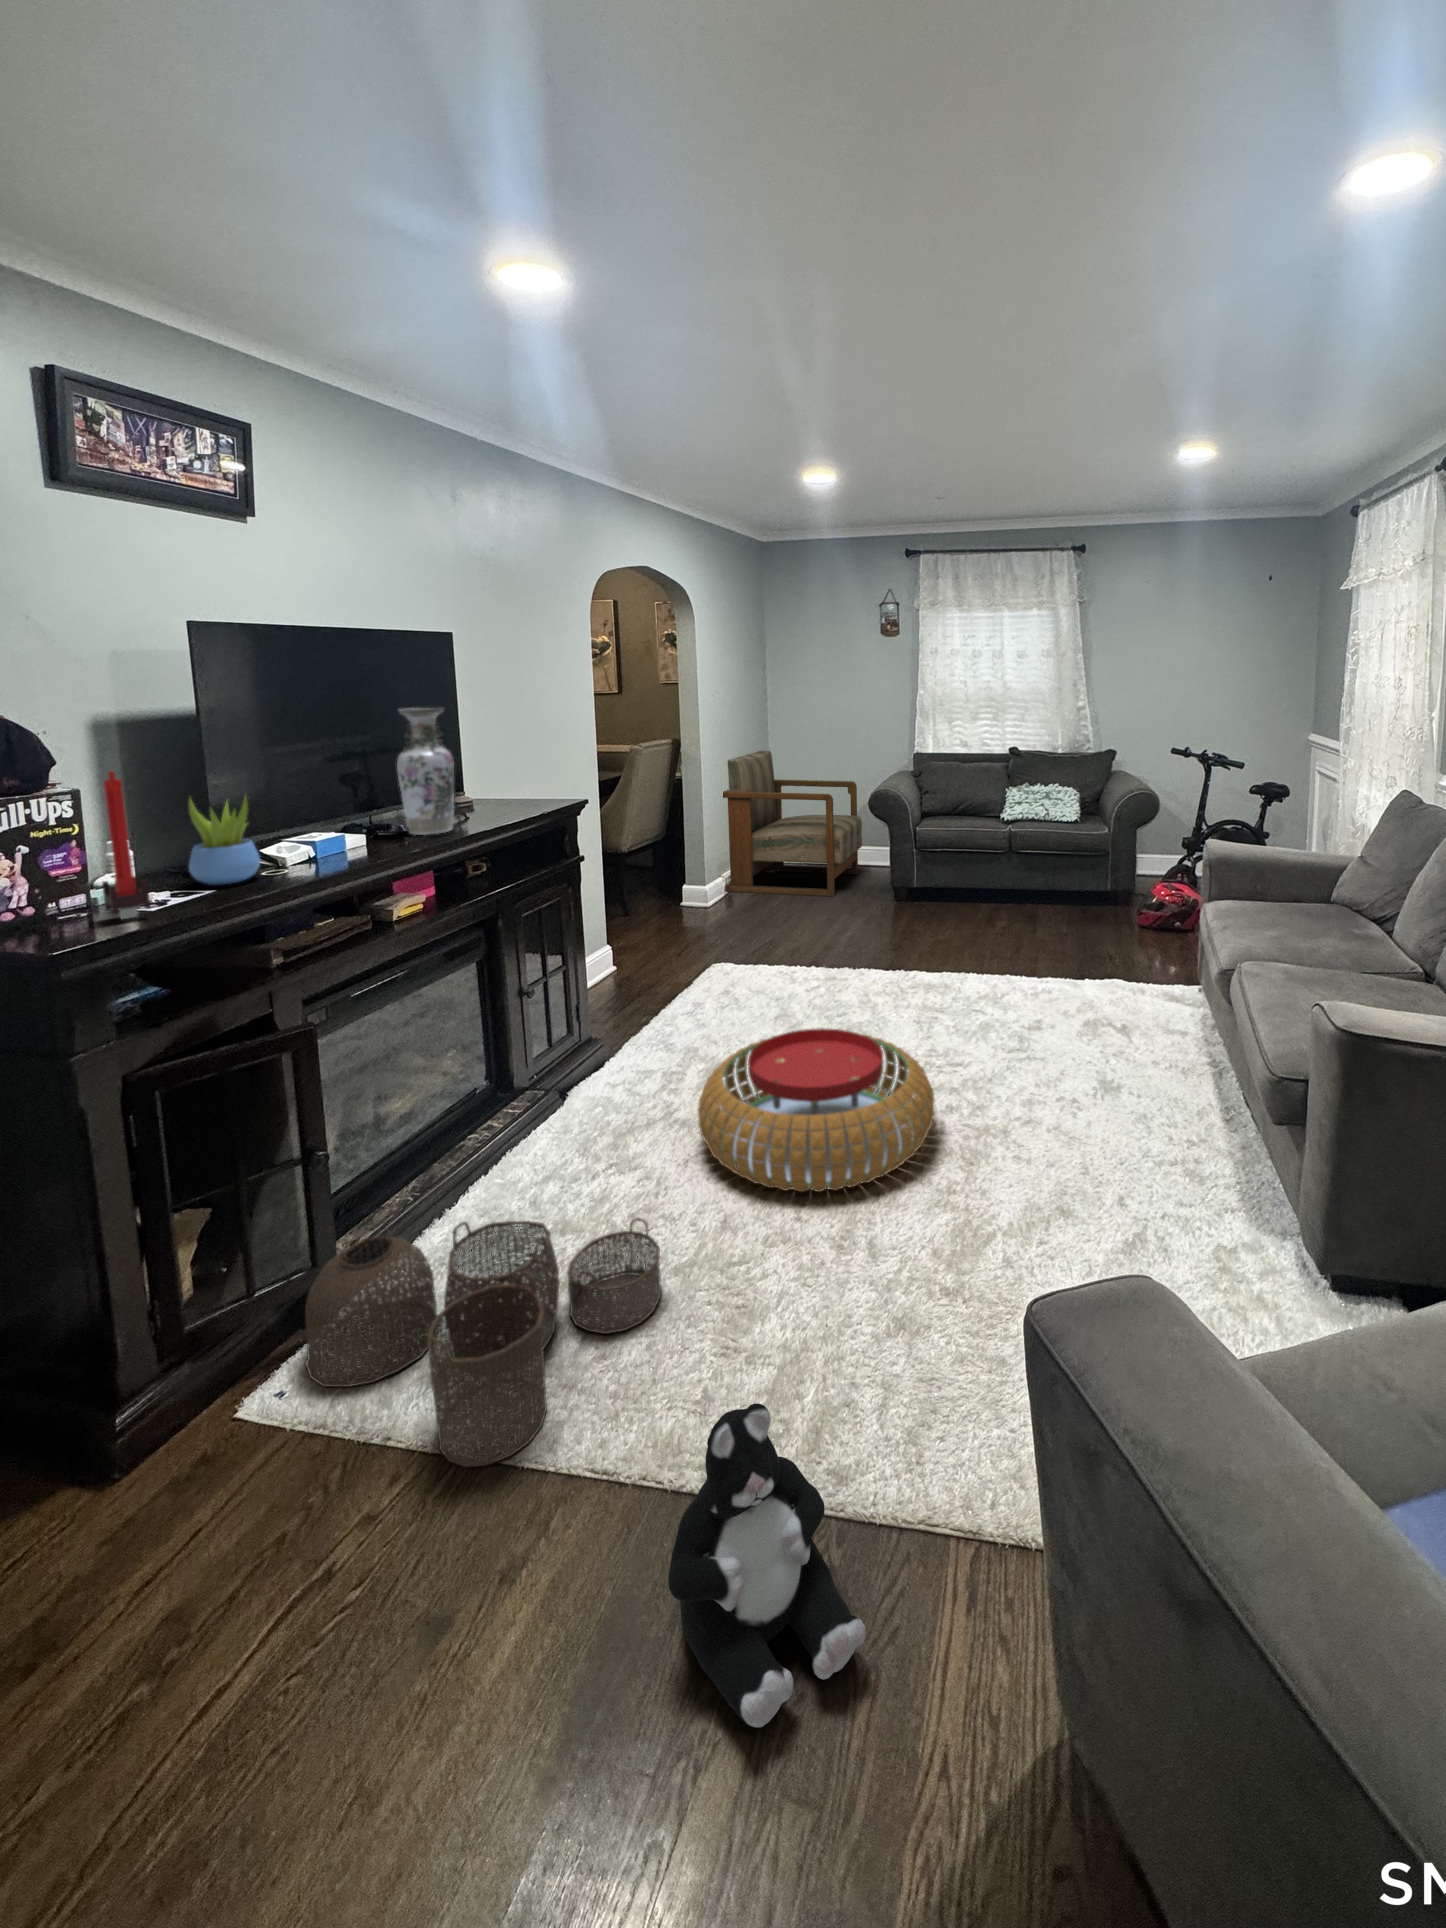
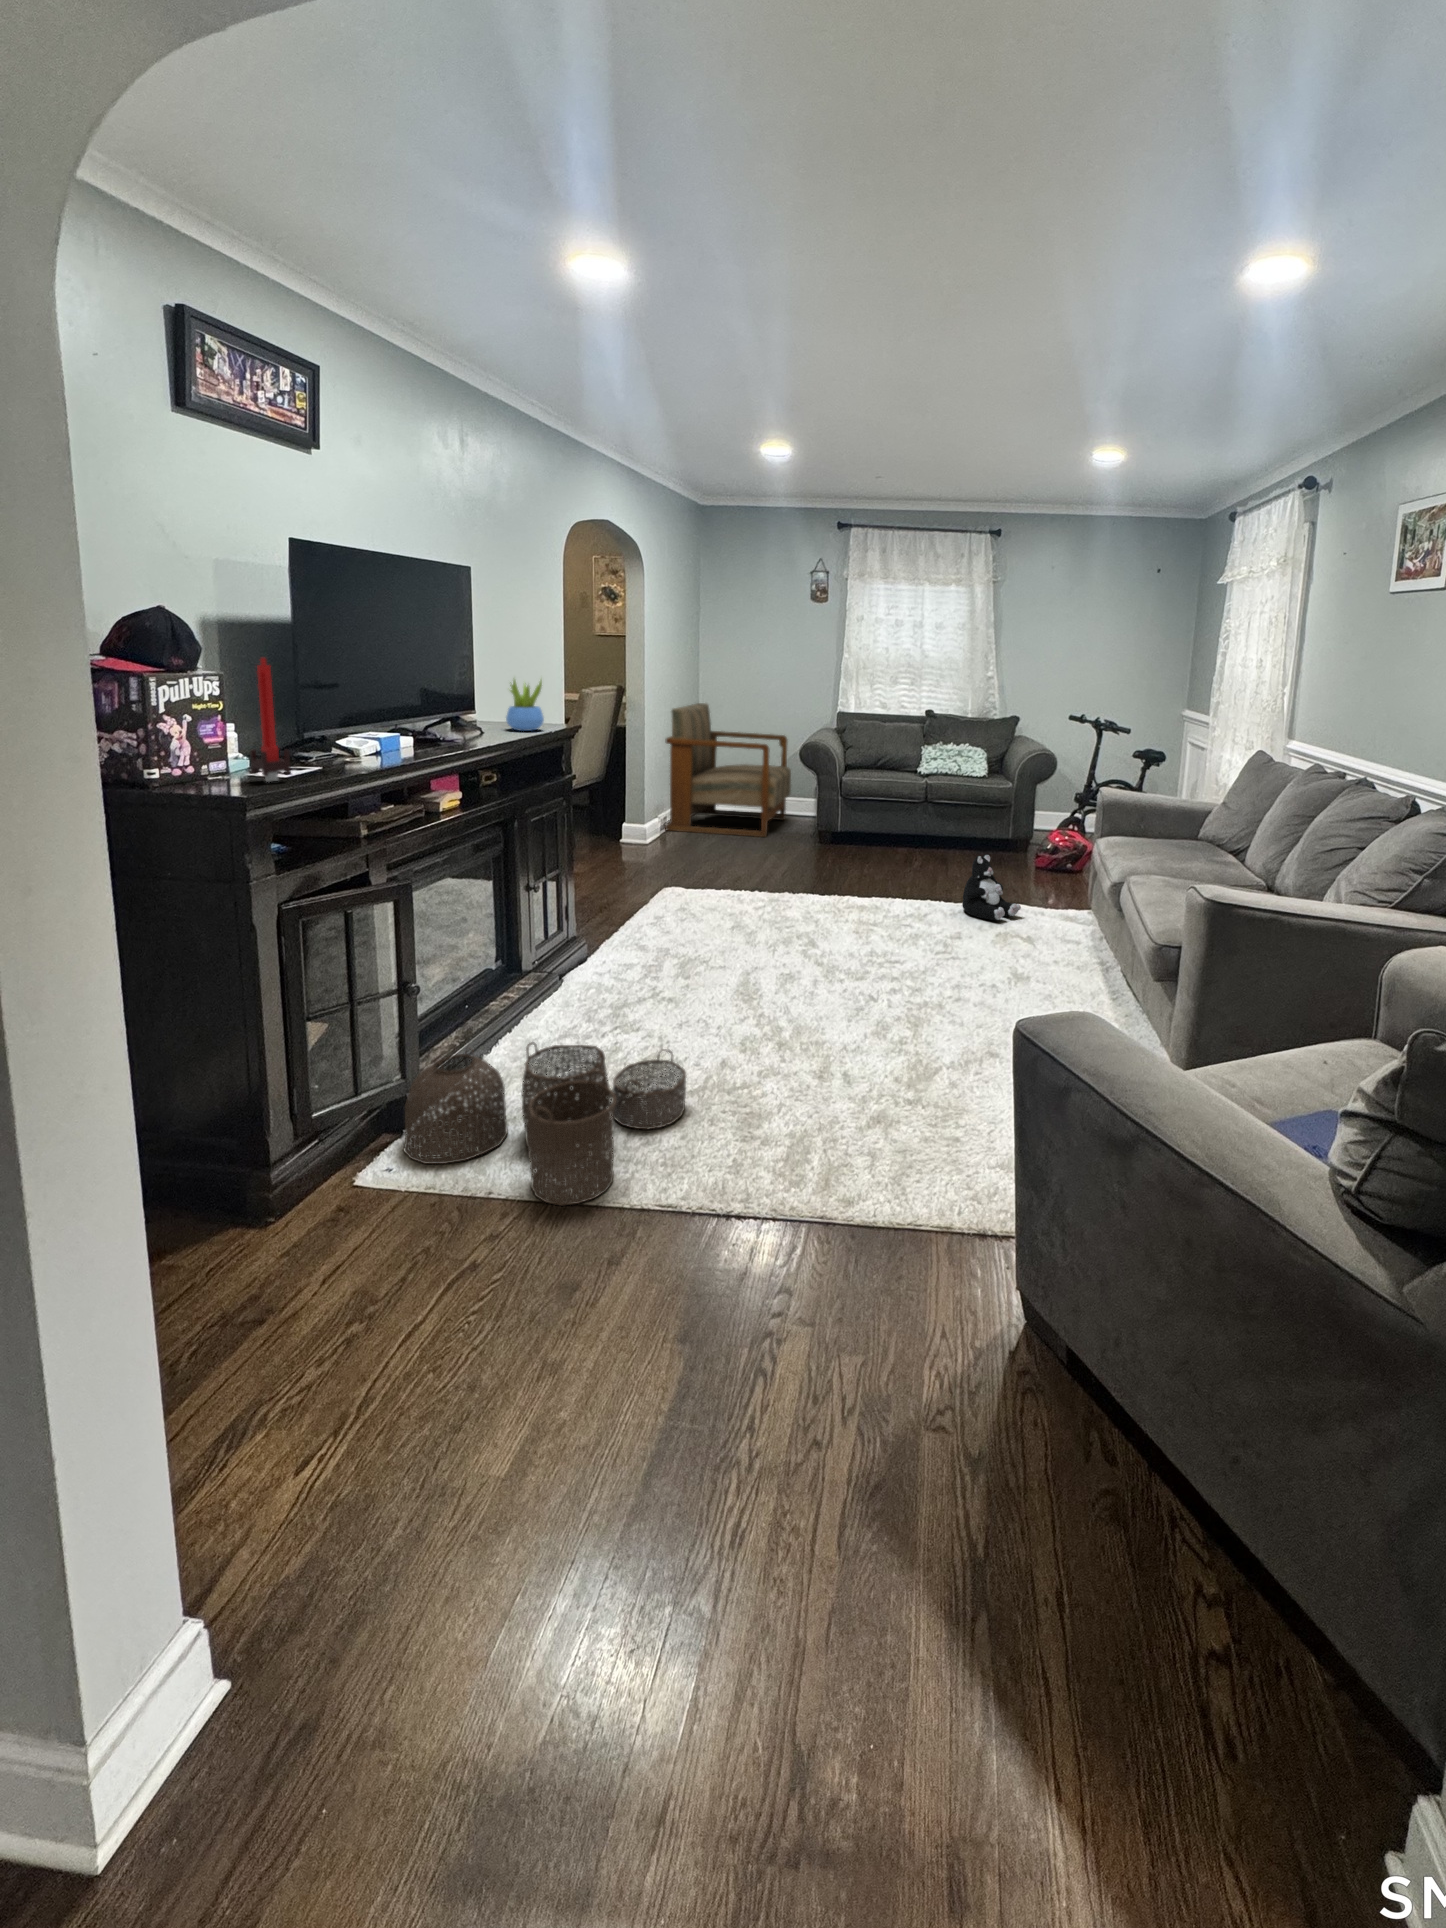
vase: present [397,708,454,835] -> none [440,631,489,741]
succulent plant: present [188,796,260,885] -> present [506,680,544,731]
pouf: present [698,1028,935,1192] -> none [691,923,887,1043]
plush toy: present [668,1403,865,1728] -> present [962,854,1021,920]

